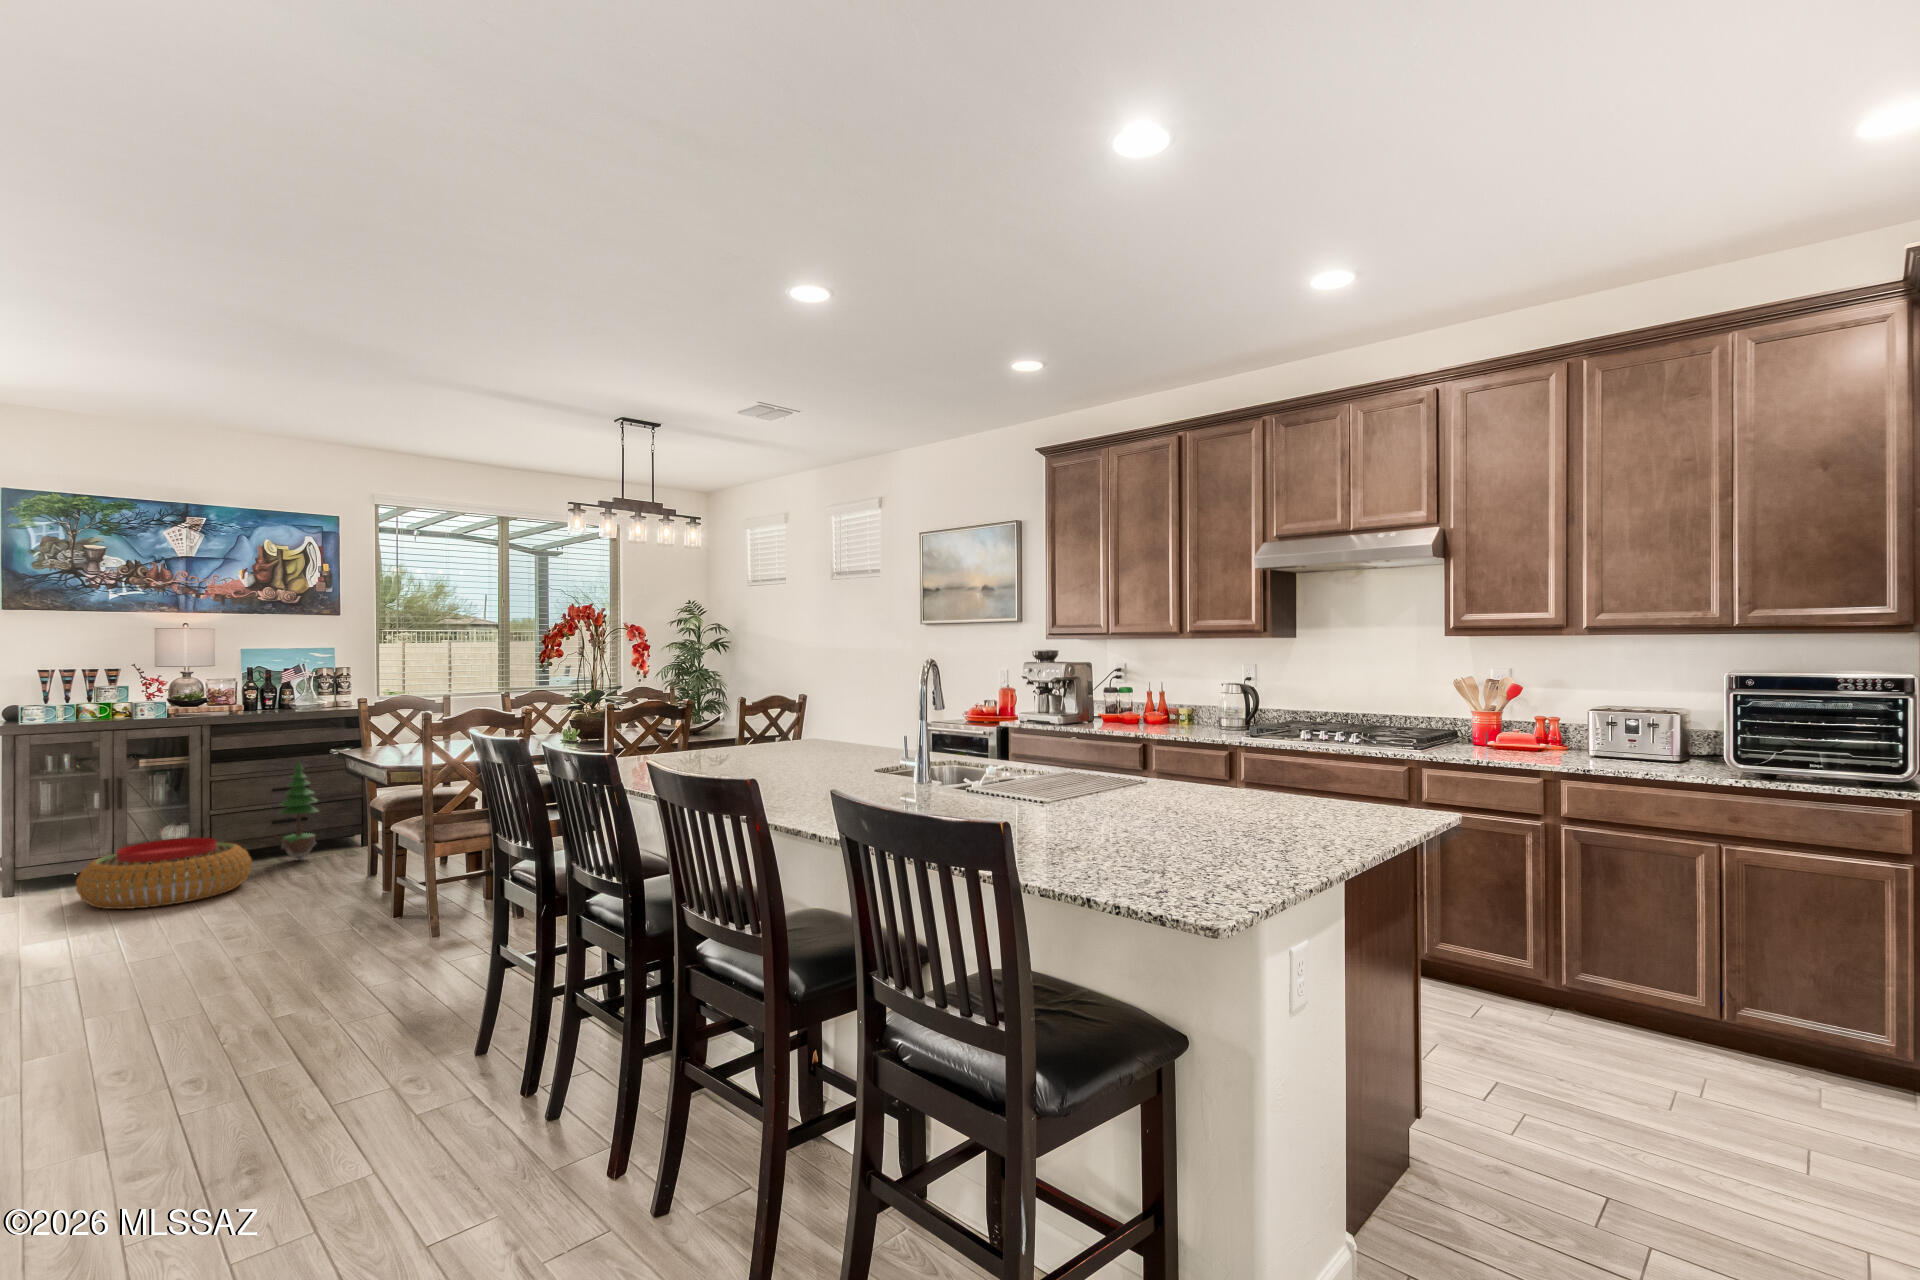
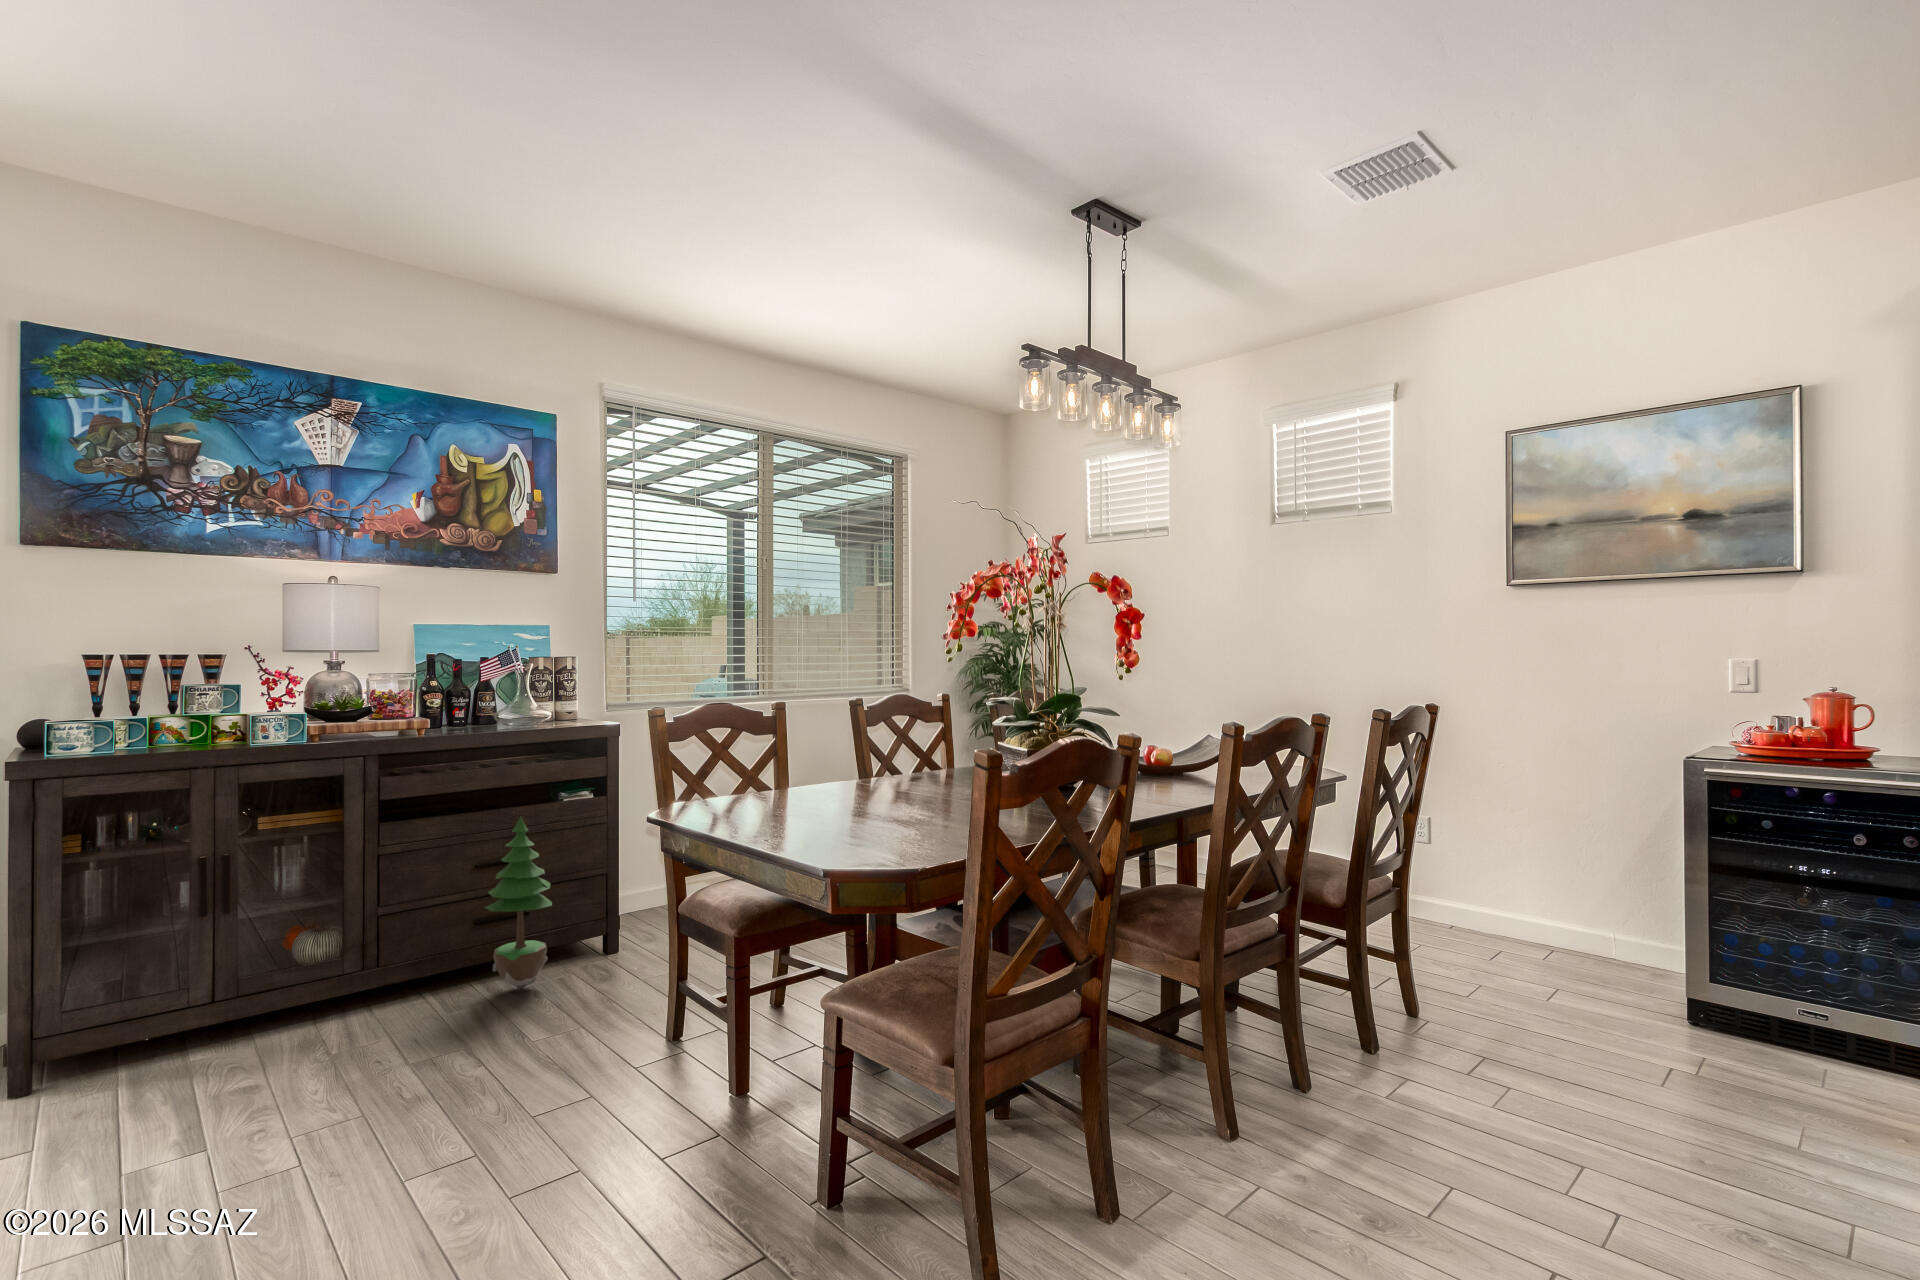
pouf: present [76,838,251,909] -> none [148,971,467,1148]

